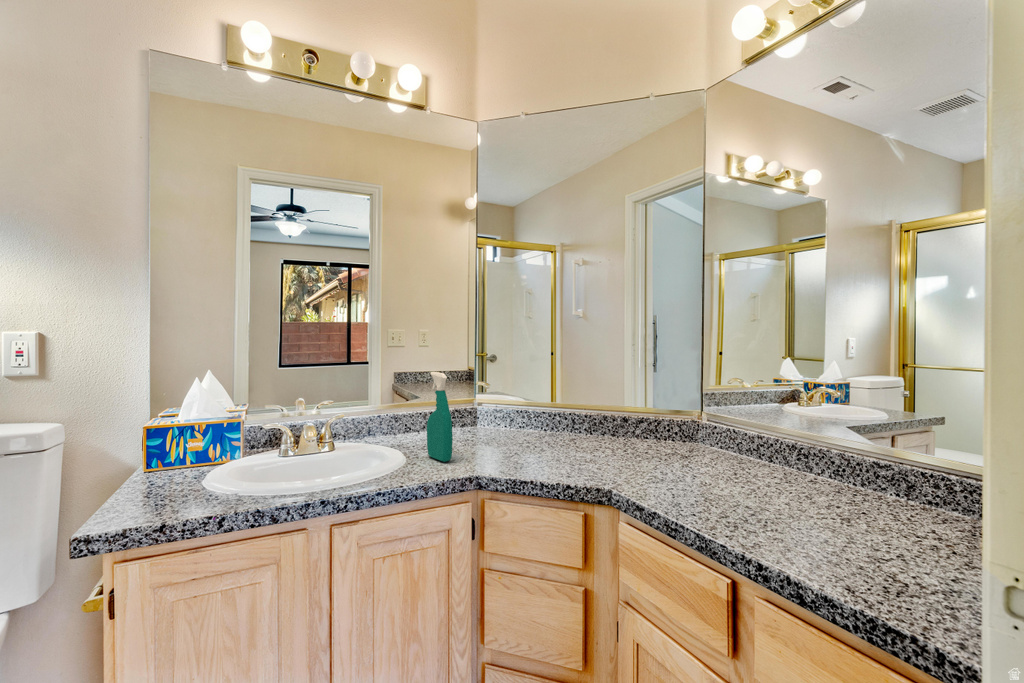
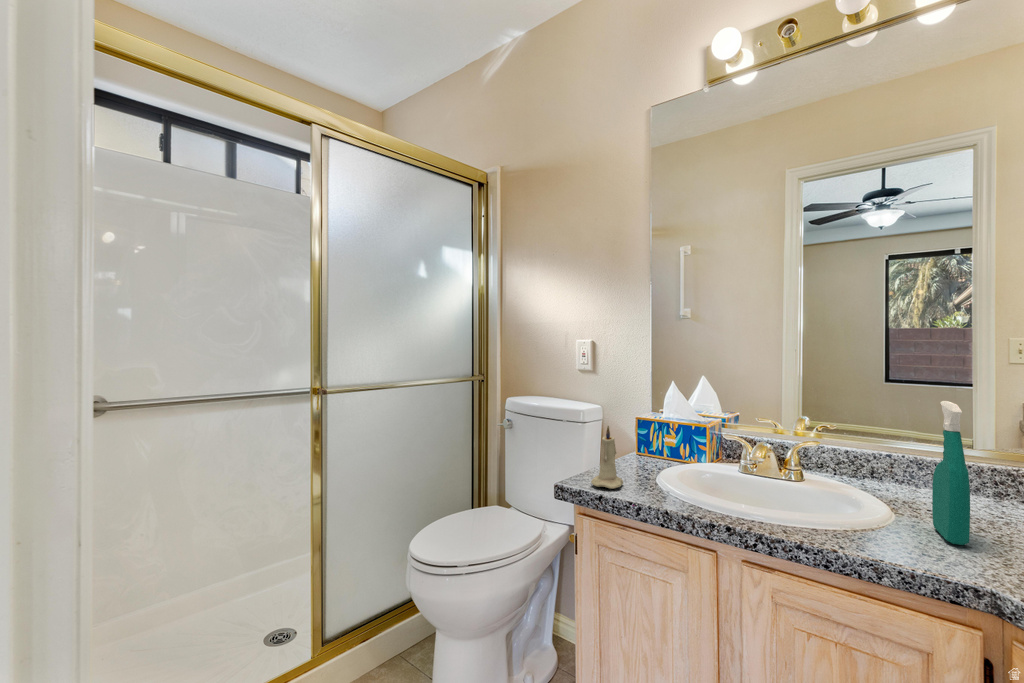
candle: none [134,436,179,514] -> present [591,426,623,489]

